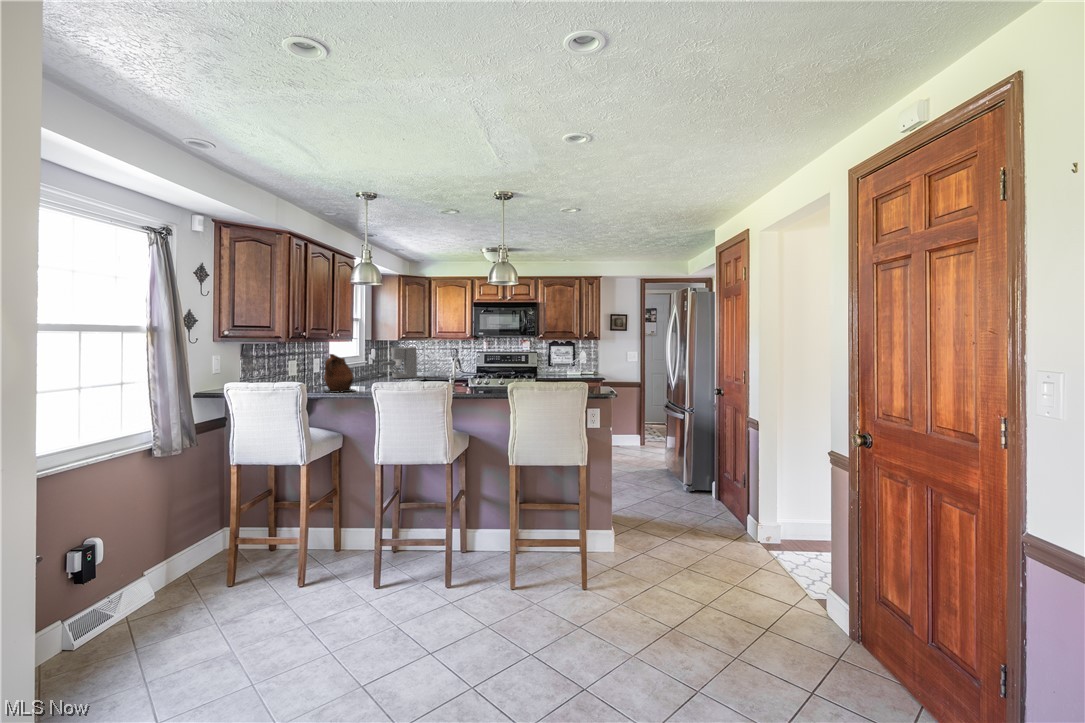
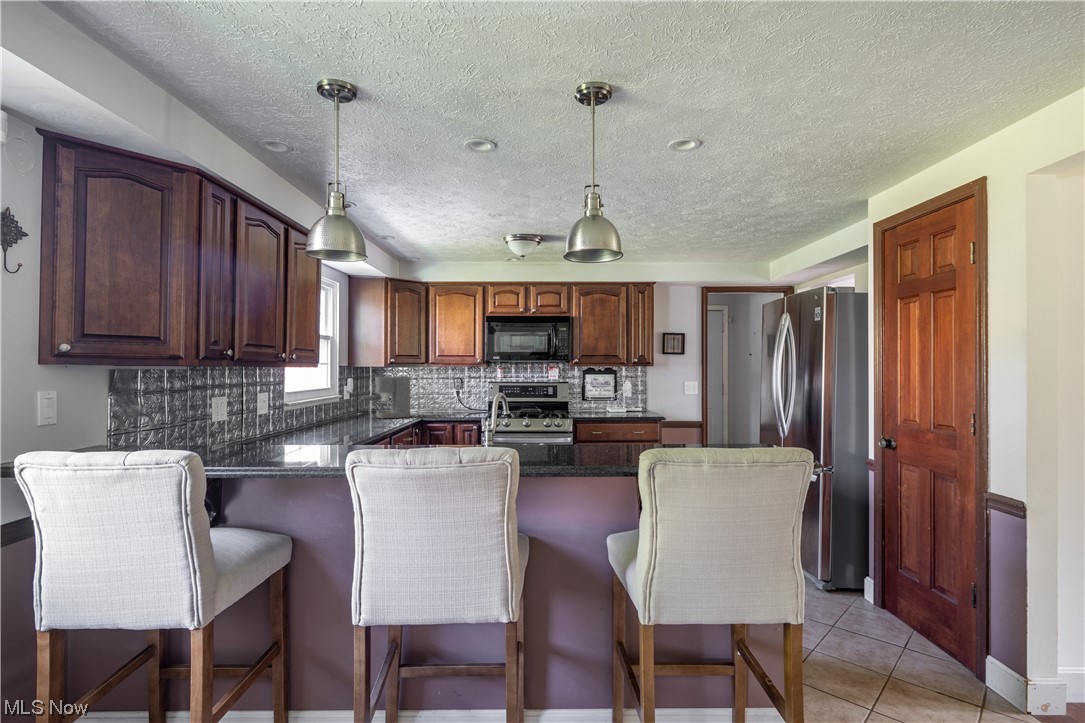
ceramic pitcher: present [324,354,356,393] -> none [252,387,321,462]

